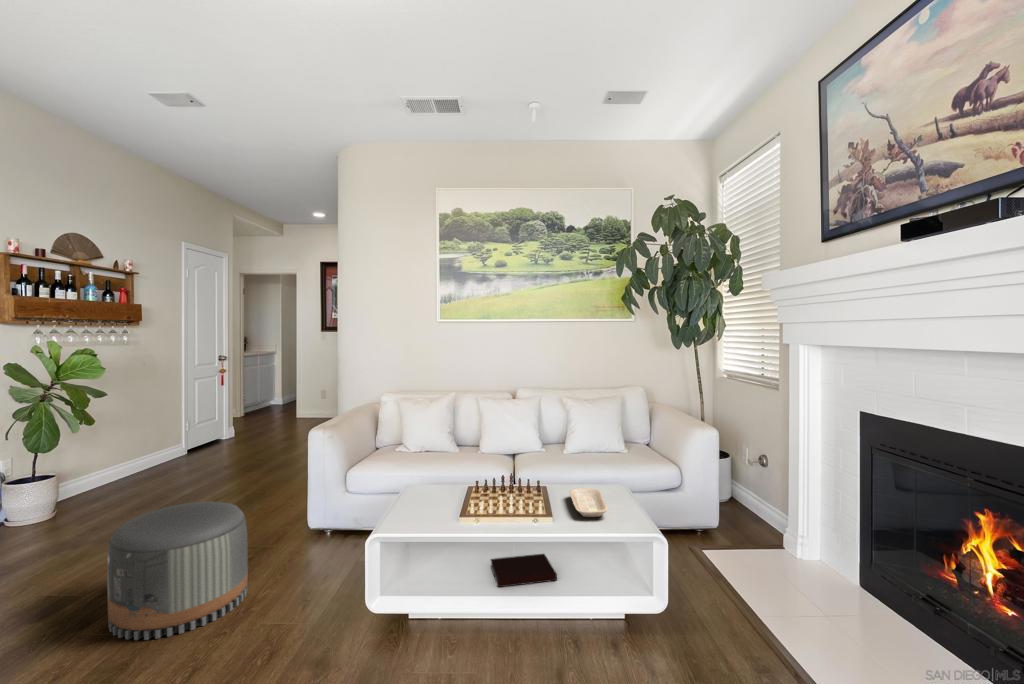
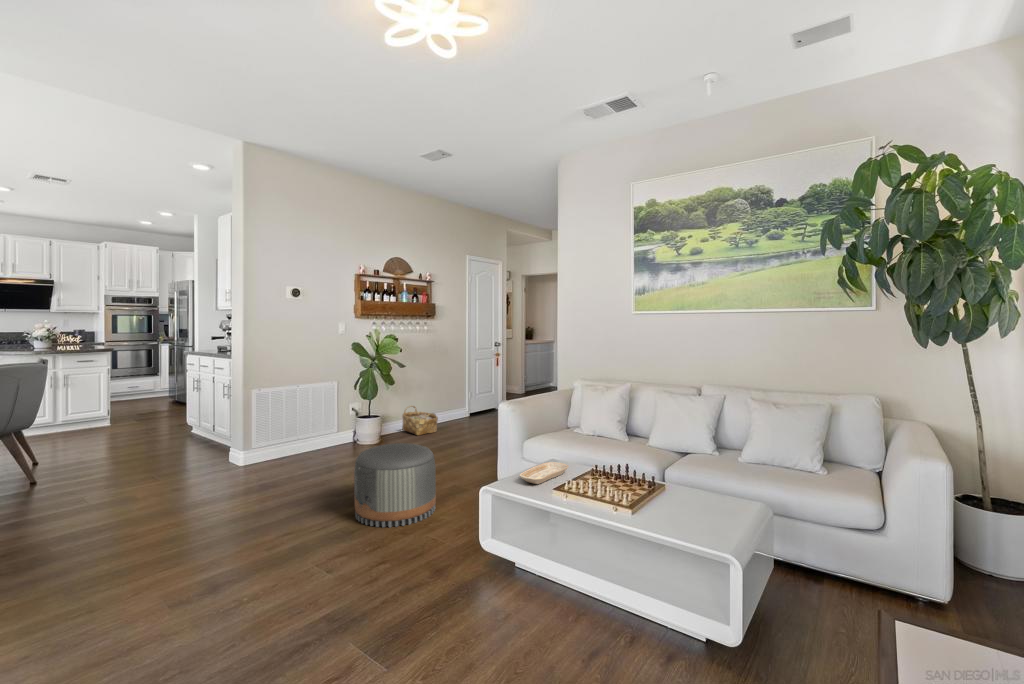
woven basket: none [89,452,156,495] -> present [402,406,438,435]
tray: present [569,488,608,517] -> present [519,462,569,484]
notebook: present [491,554,557,587] -> none [576,538,642,576]

